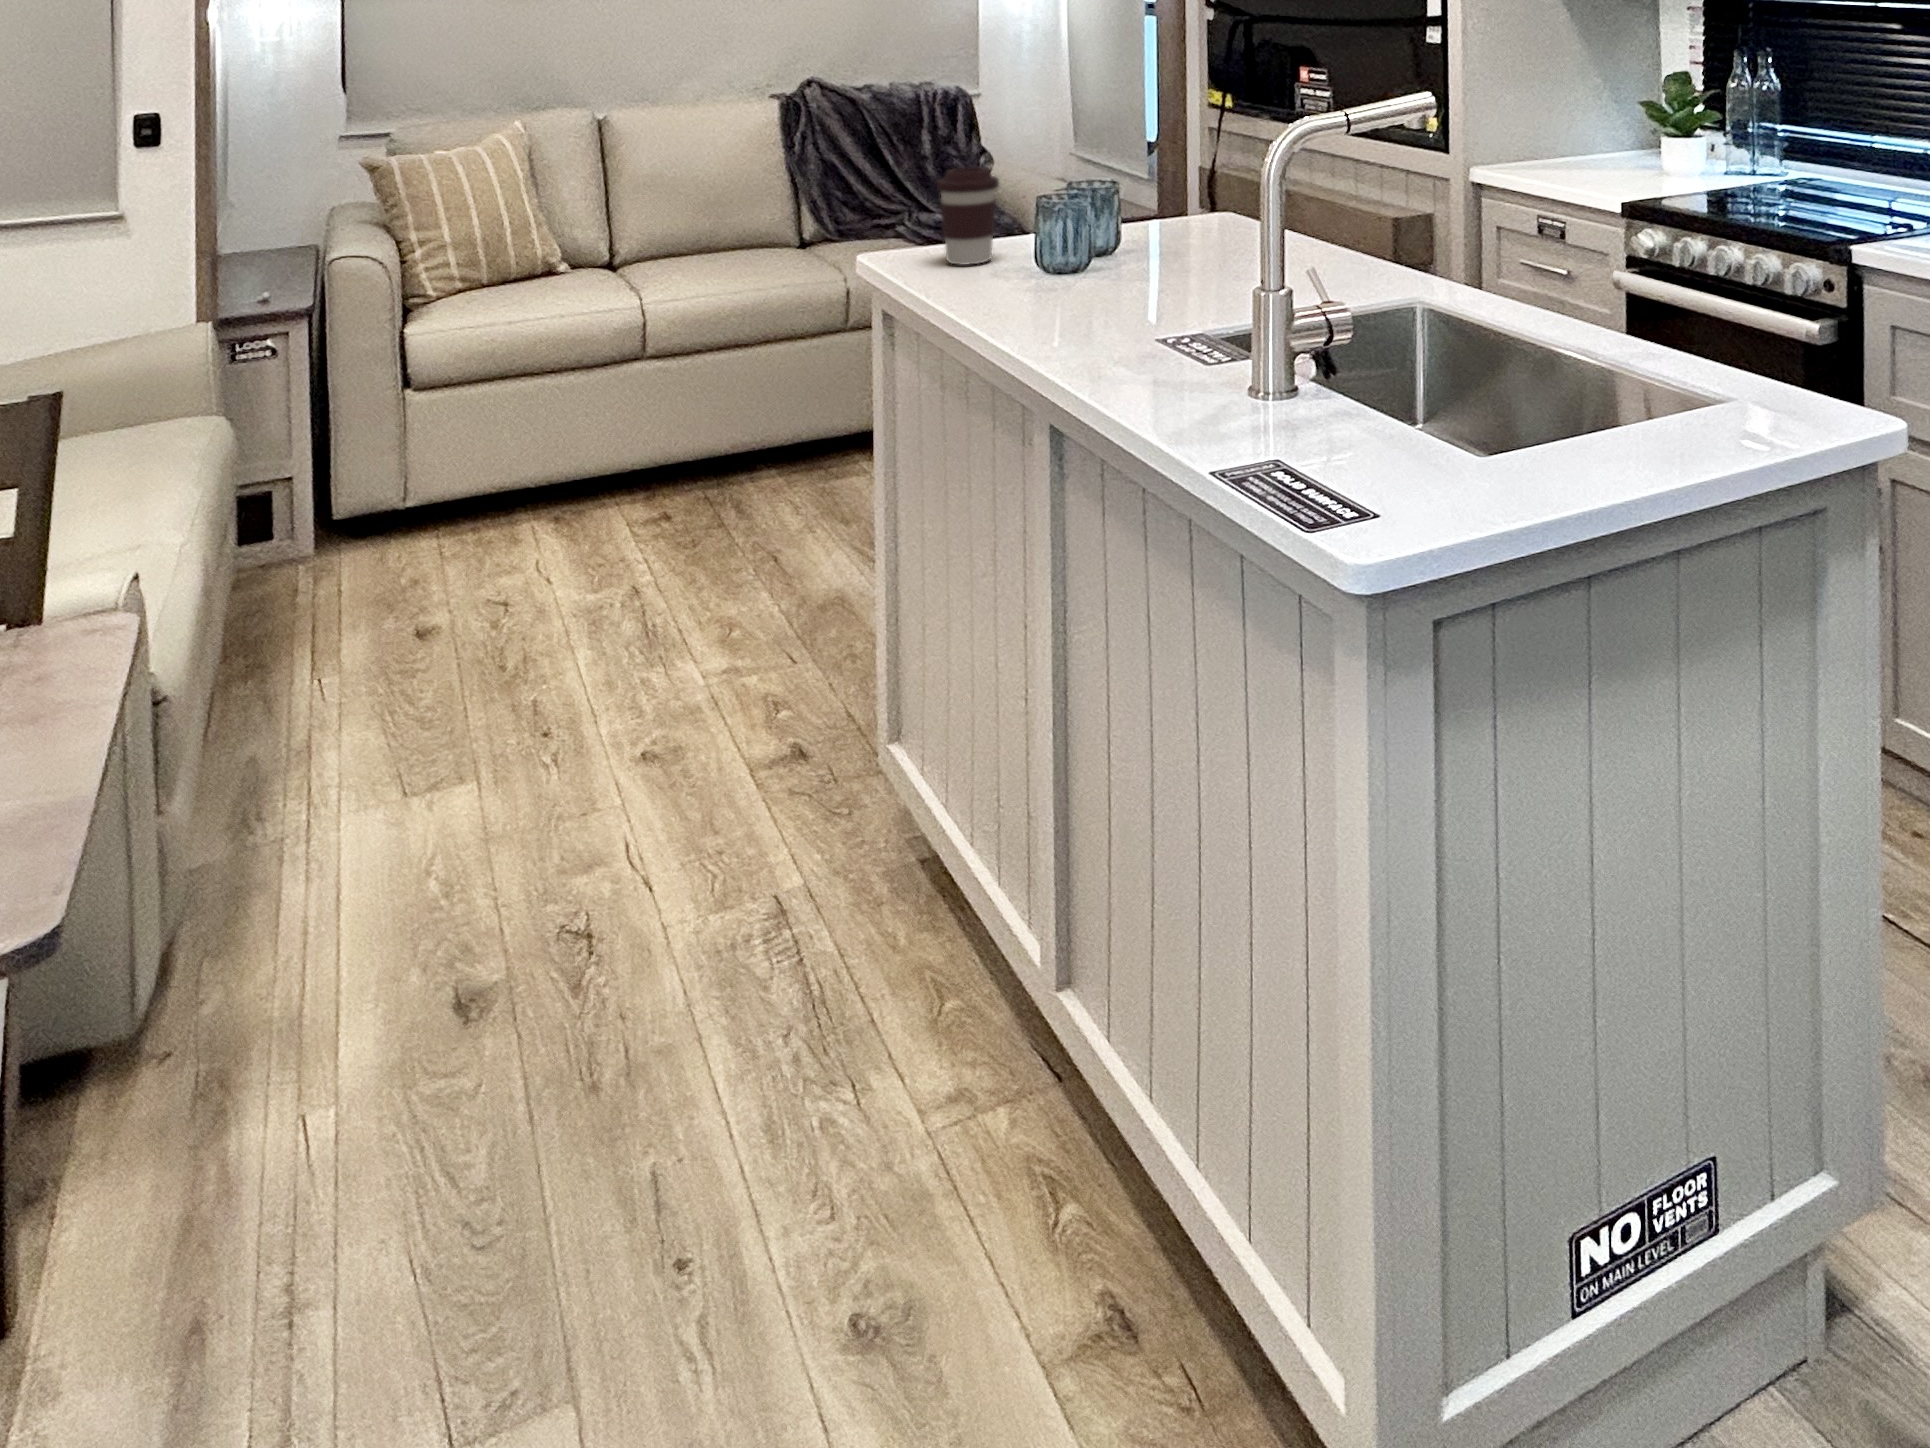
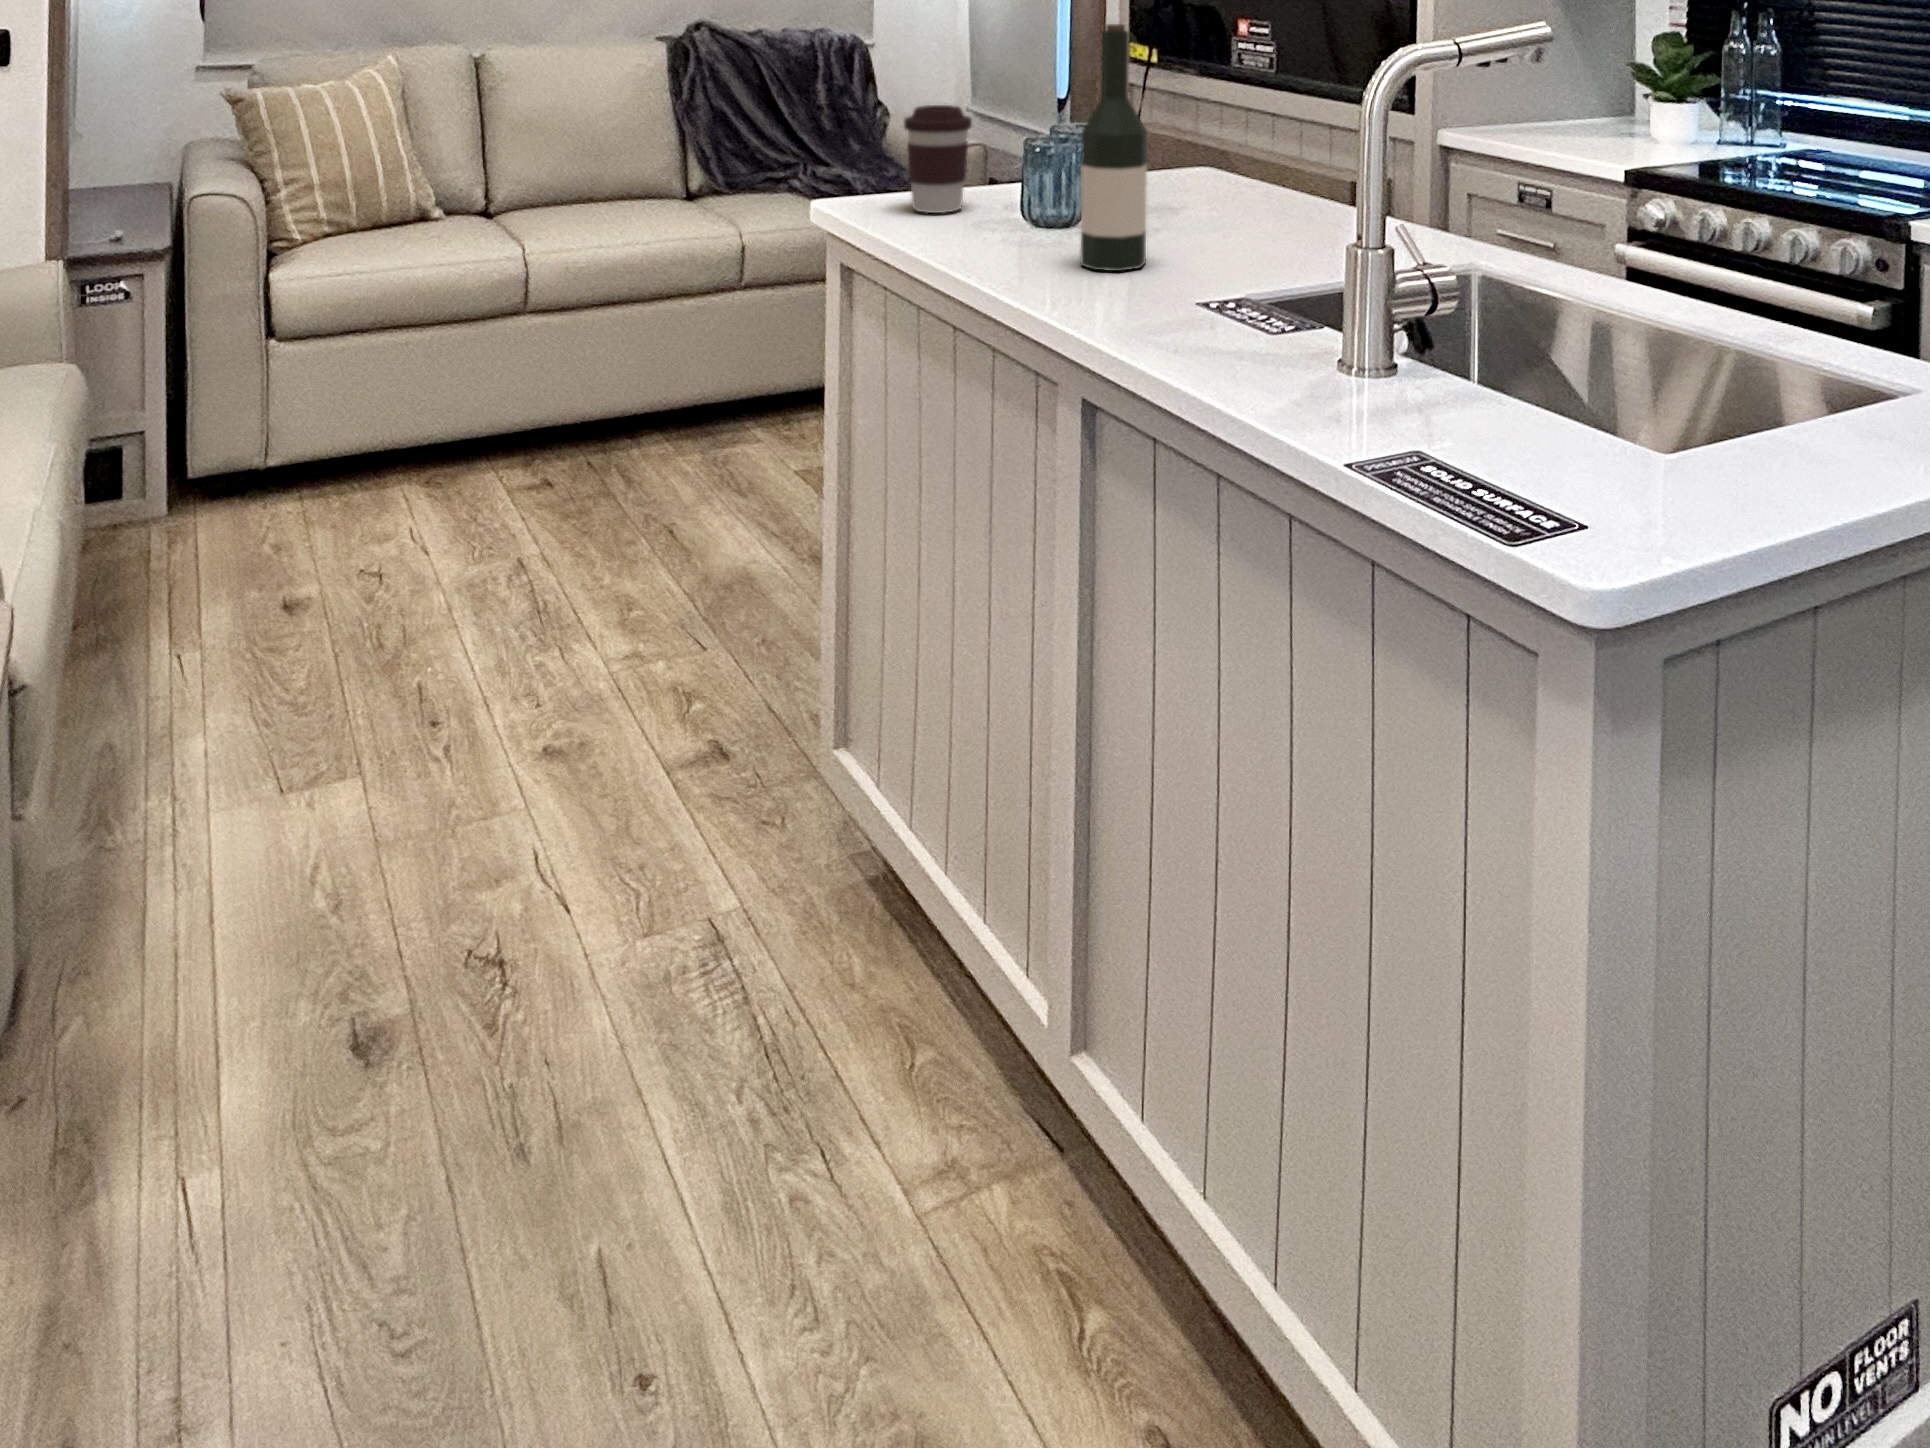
wine bottle: none [1072,96,1132,313] -> present [1081,24,1147,271]

